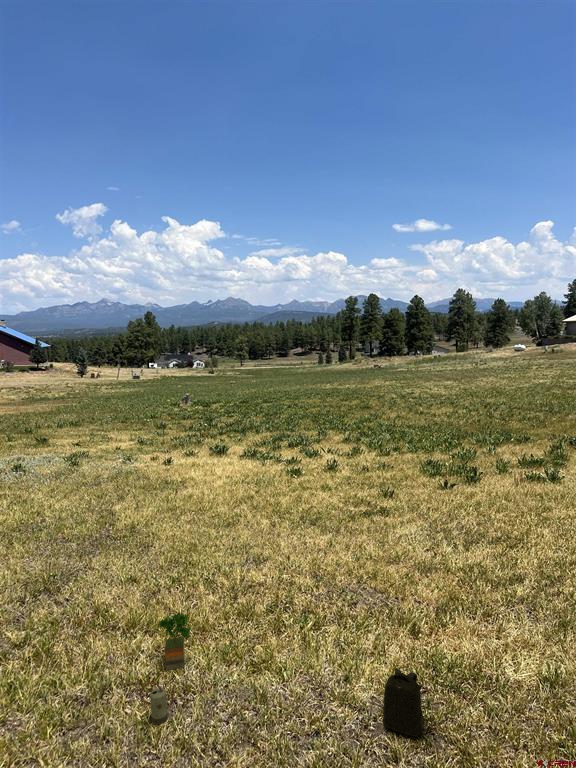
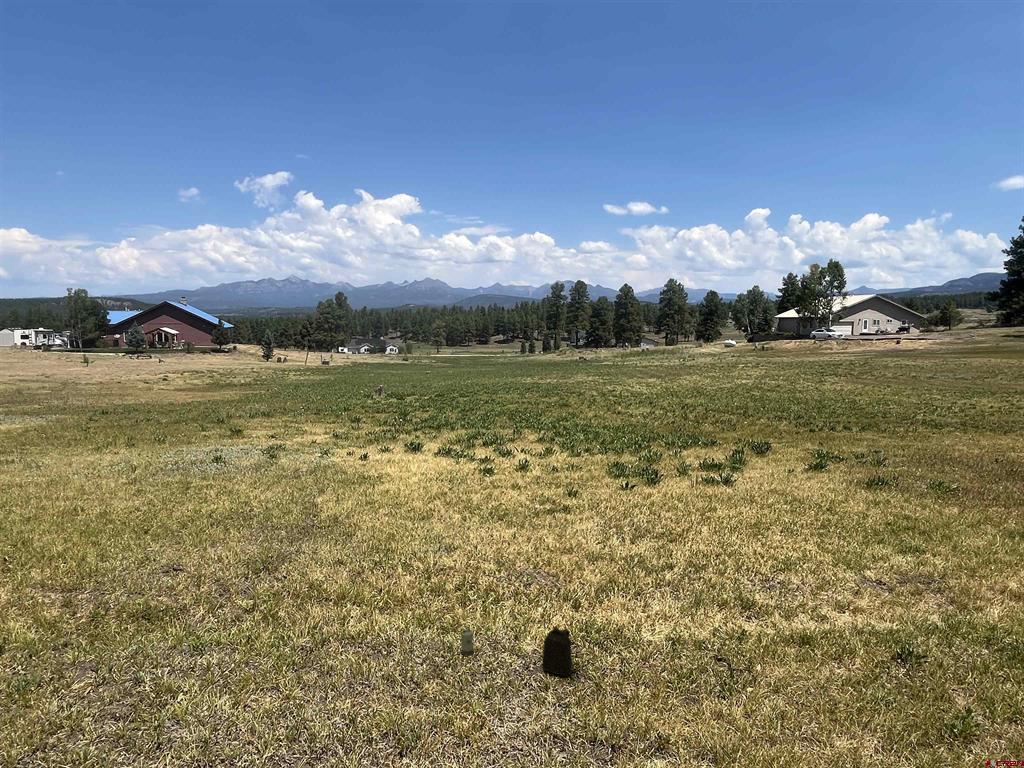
potted tree: present [158,614,191,670] -> none [366,586,394,631]
watering can: present [139,682,176,725] -> present [454,624,480,655]

